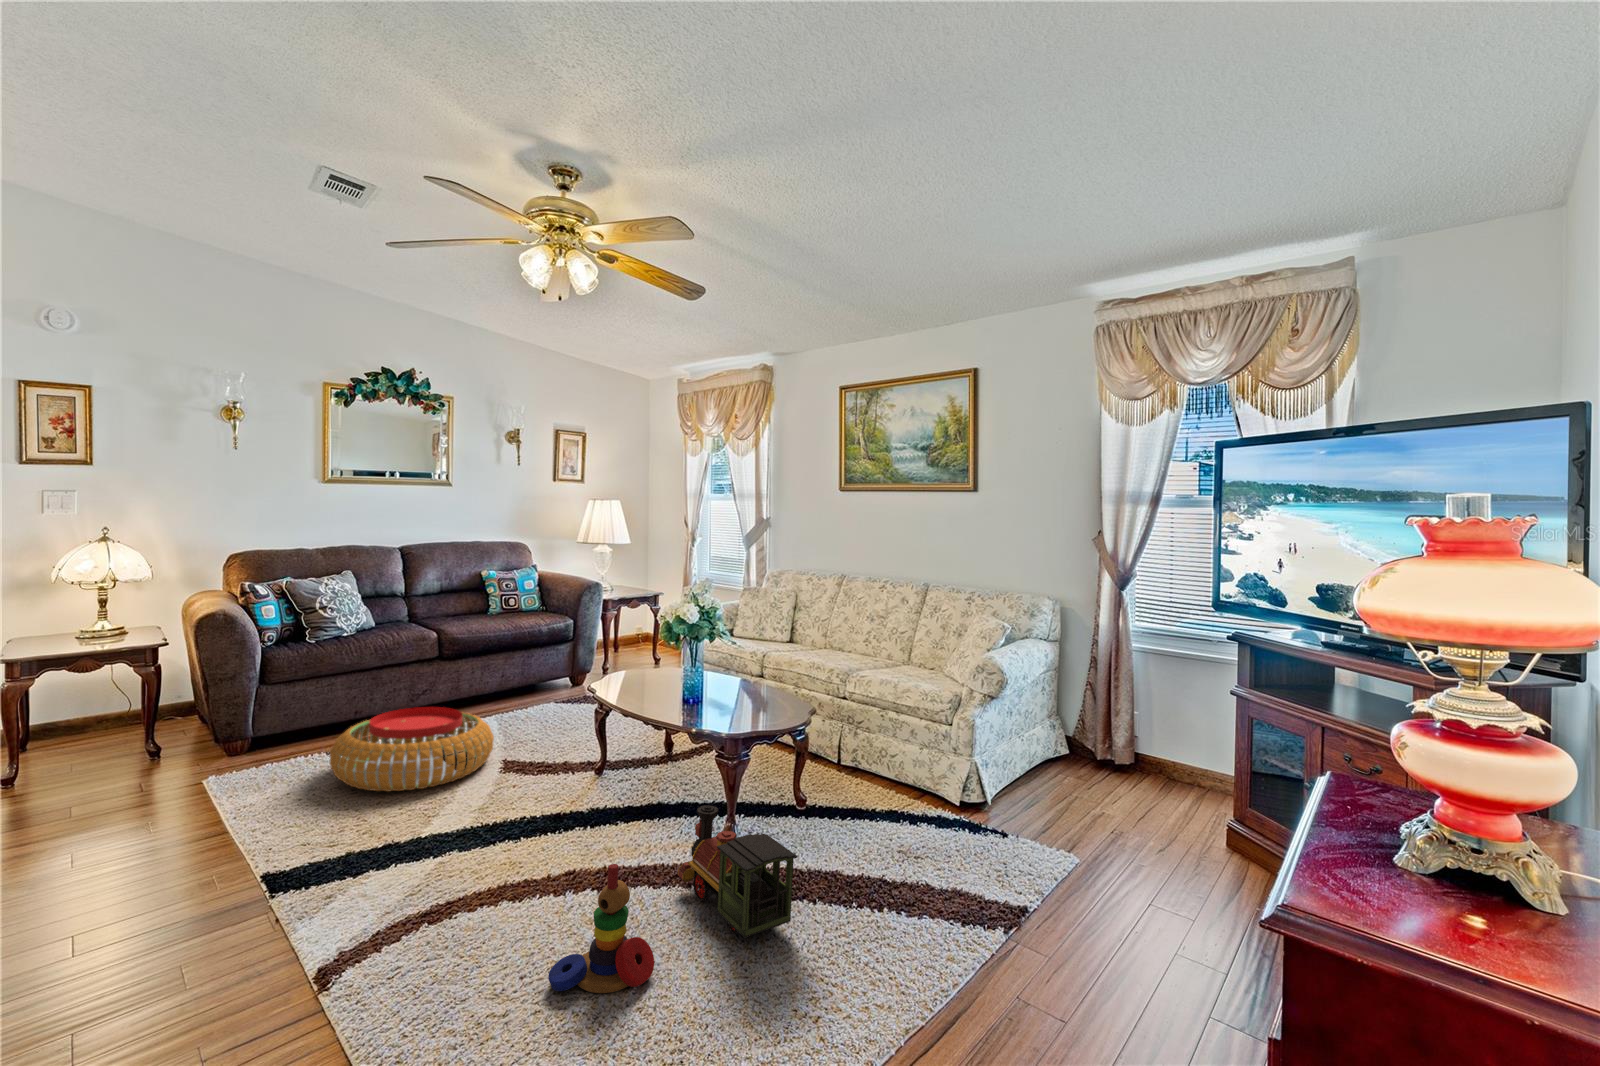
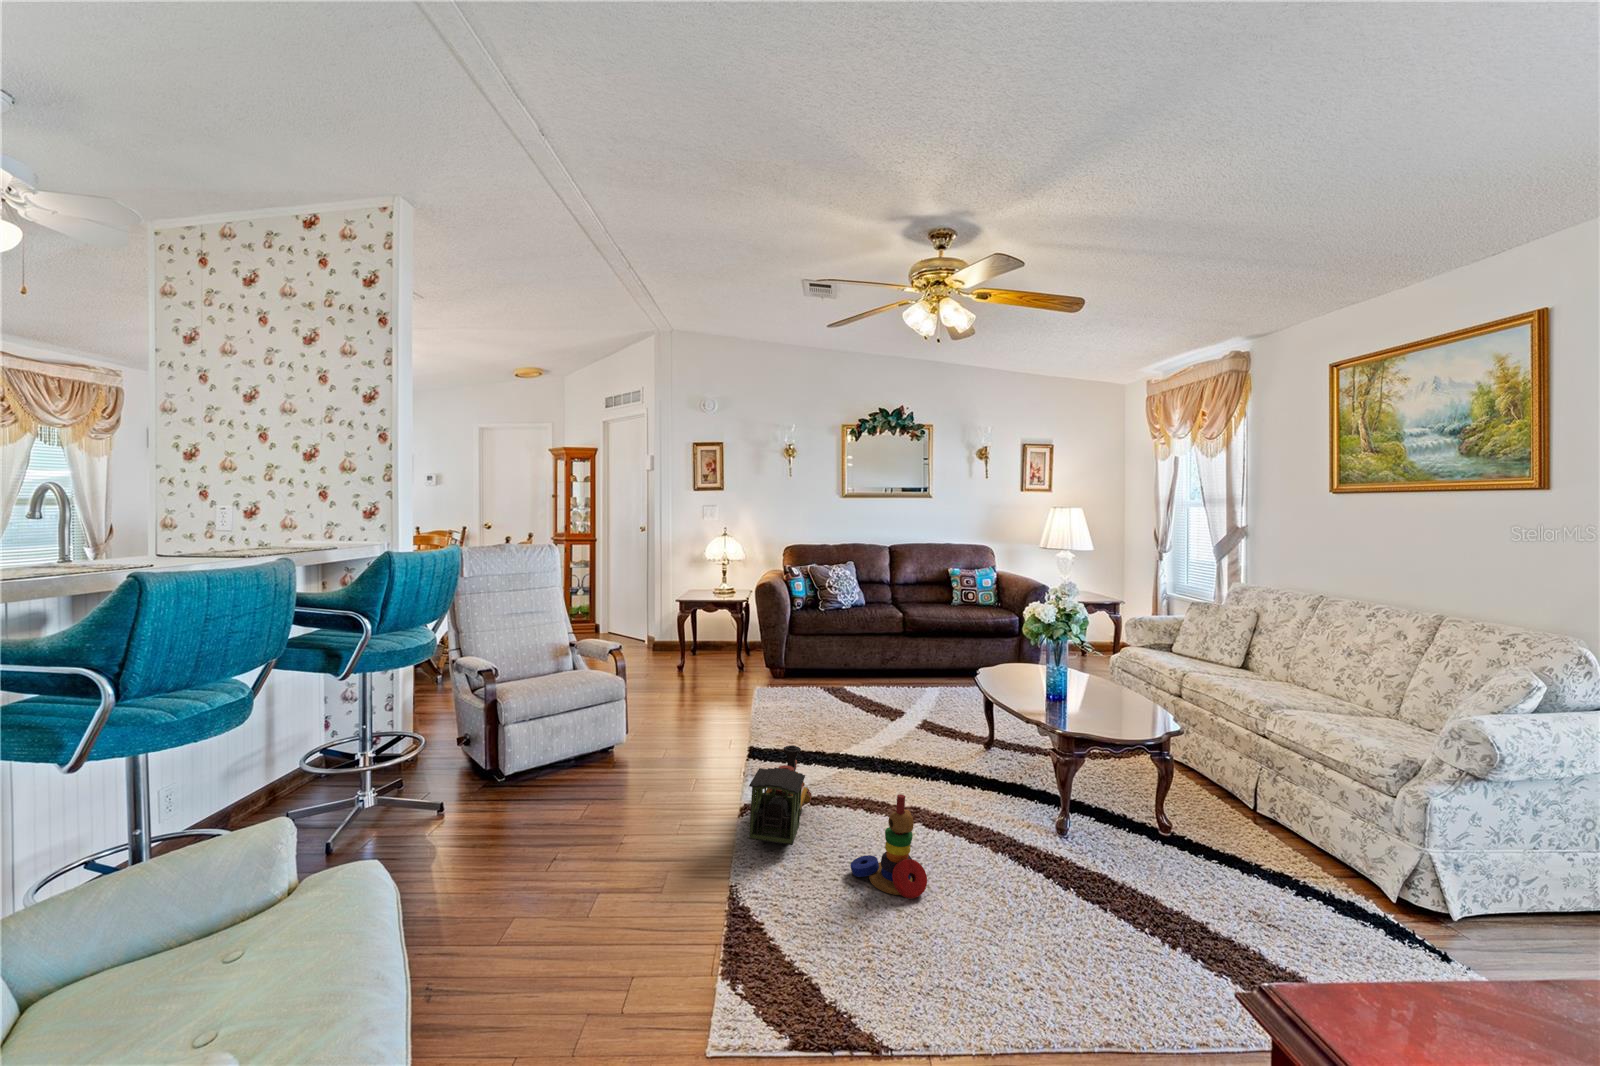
pouf: present [329,707,494,791] -> none [808,666,918,727]
toy train: present [678,805,797,938] -> present [749,745,812,845]

